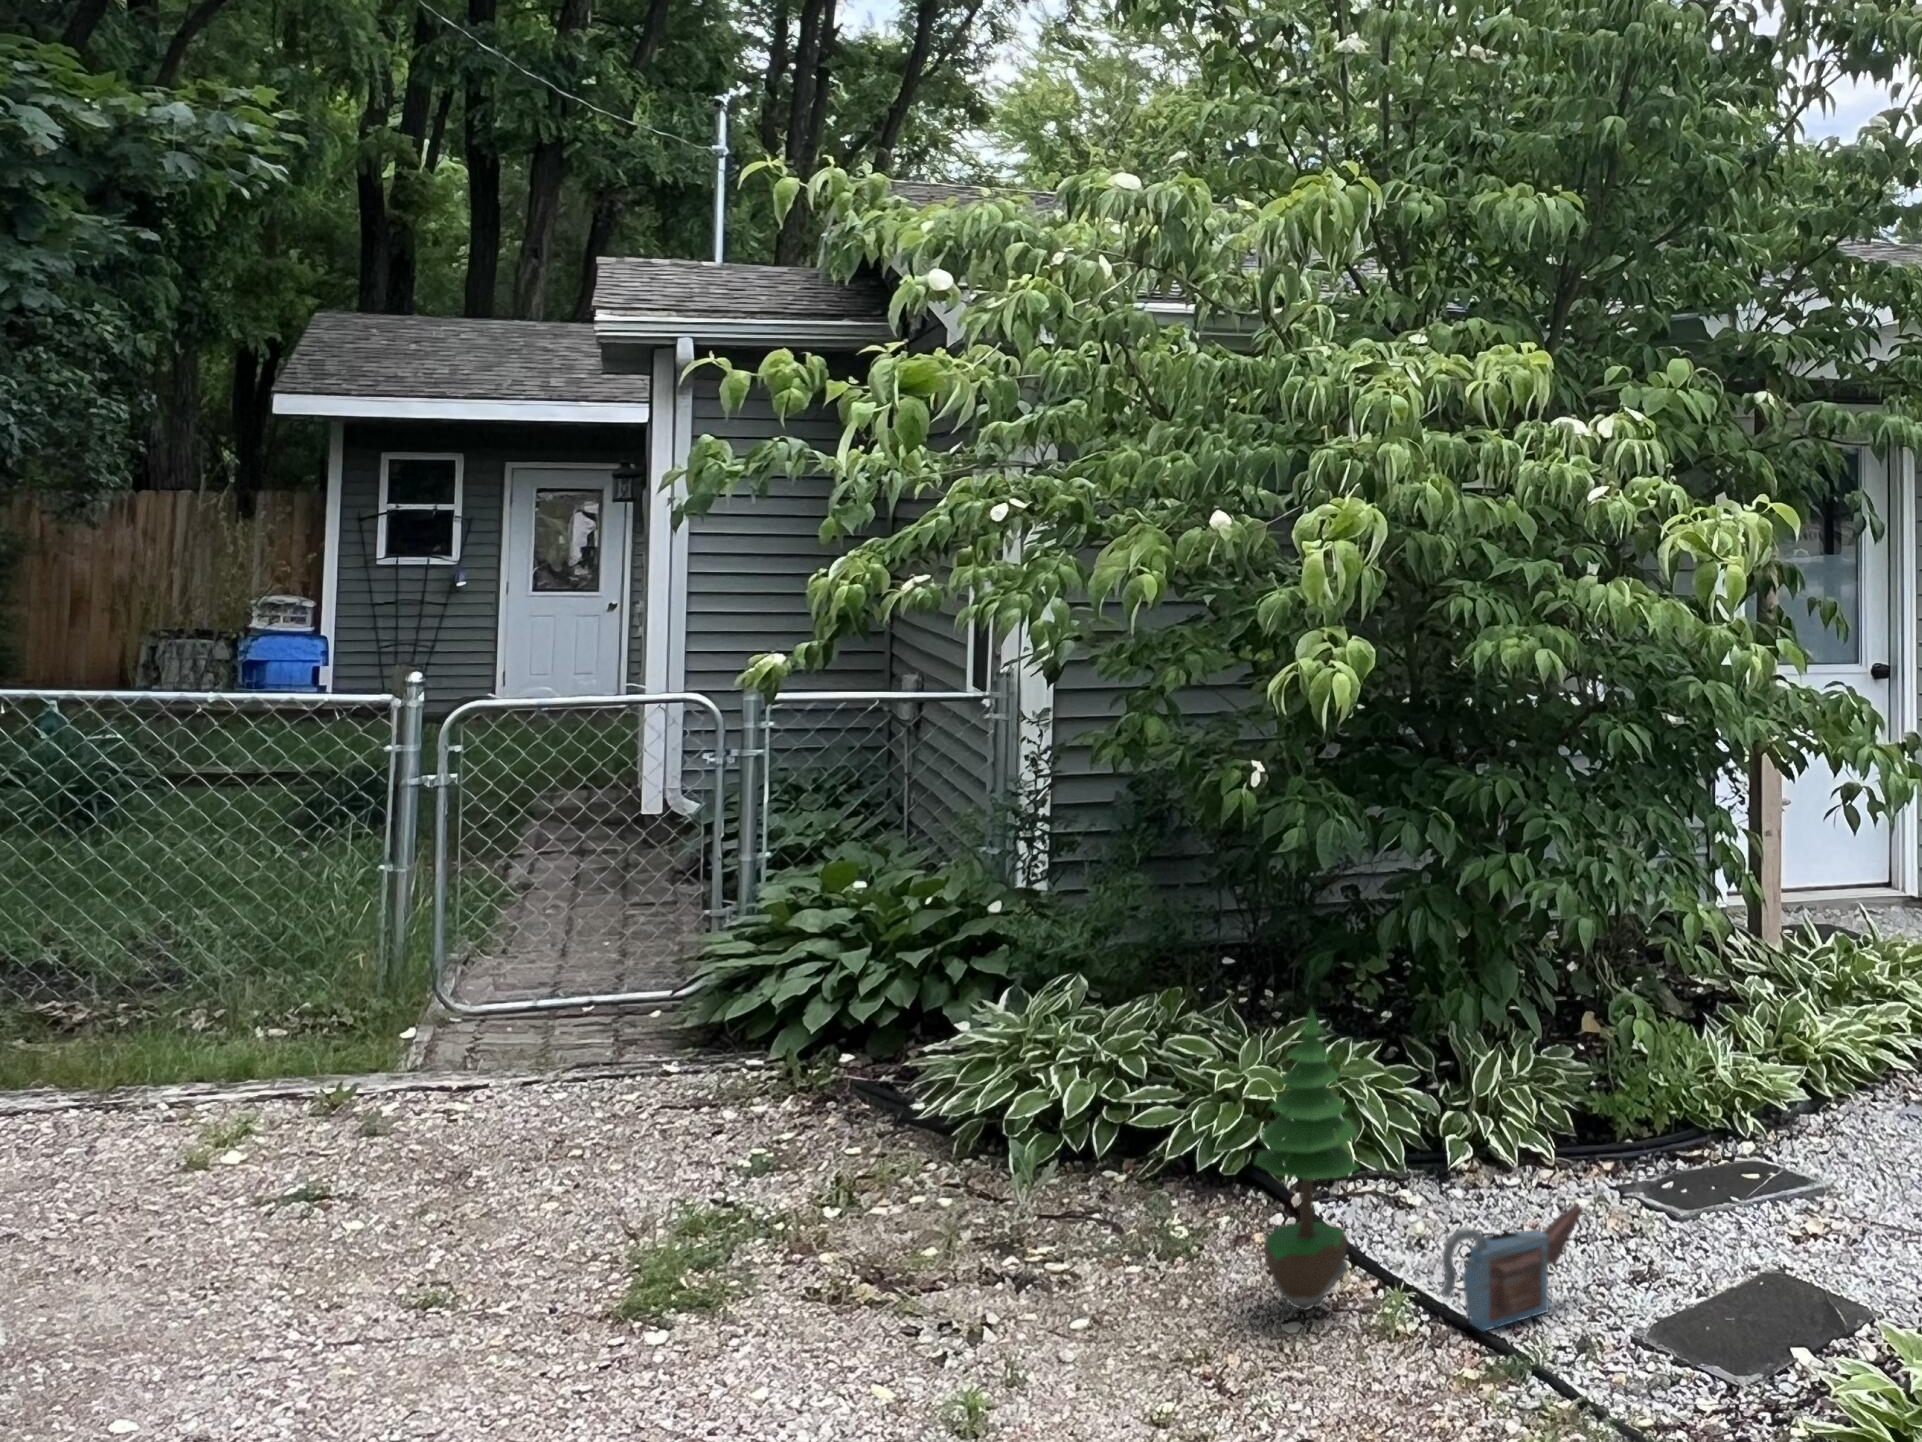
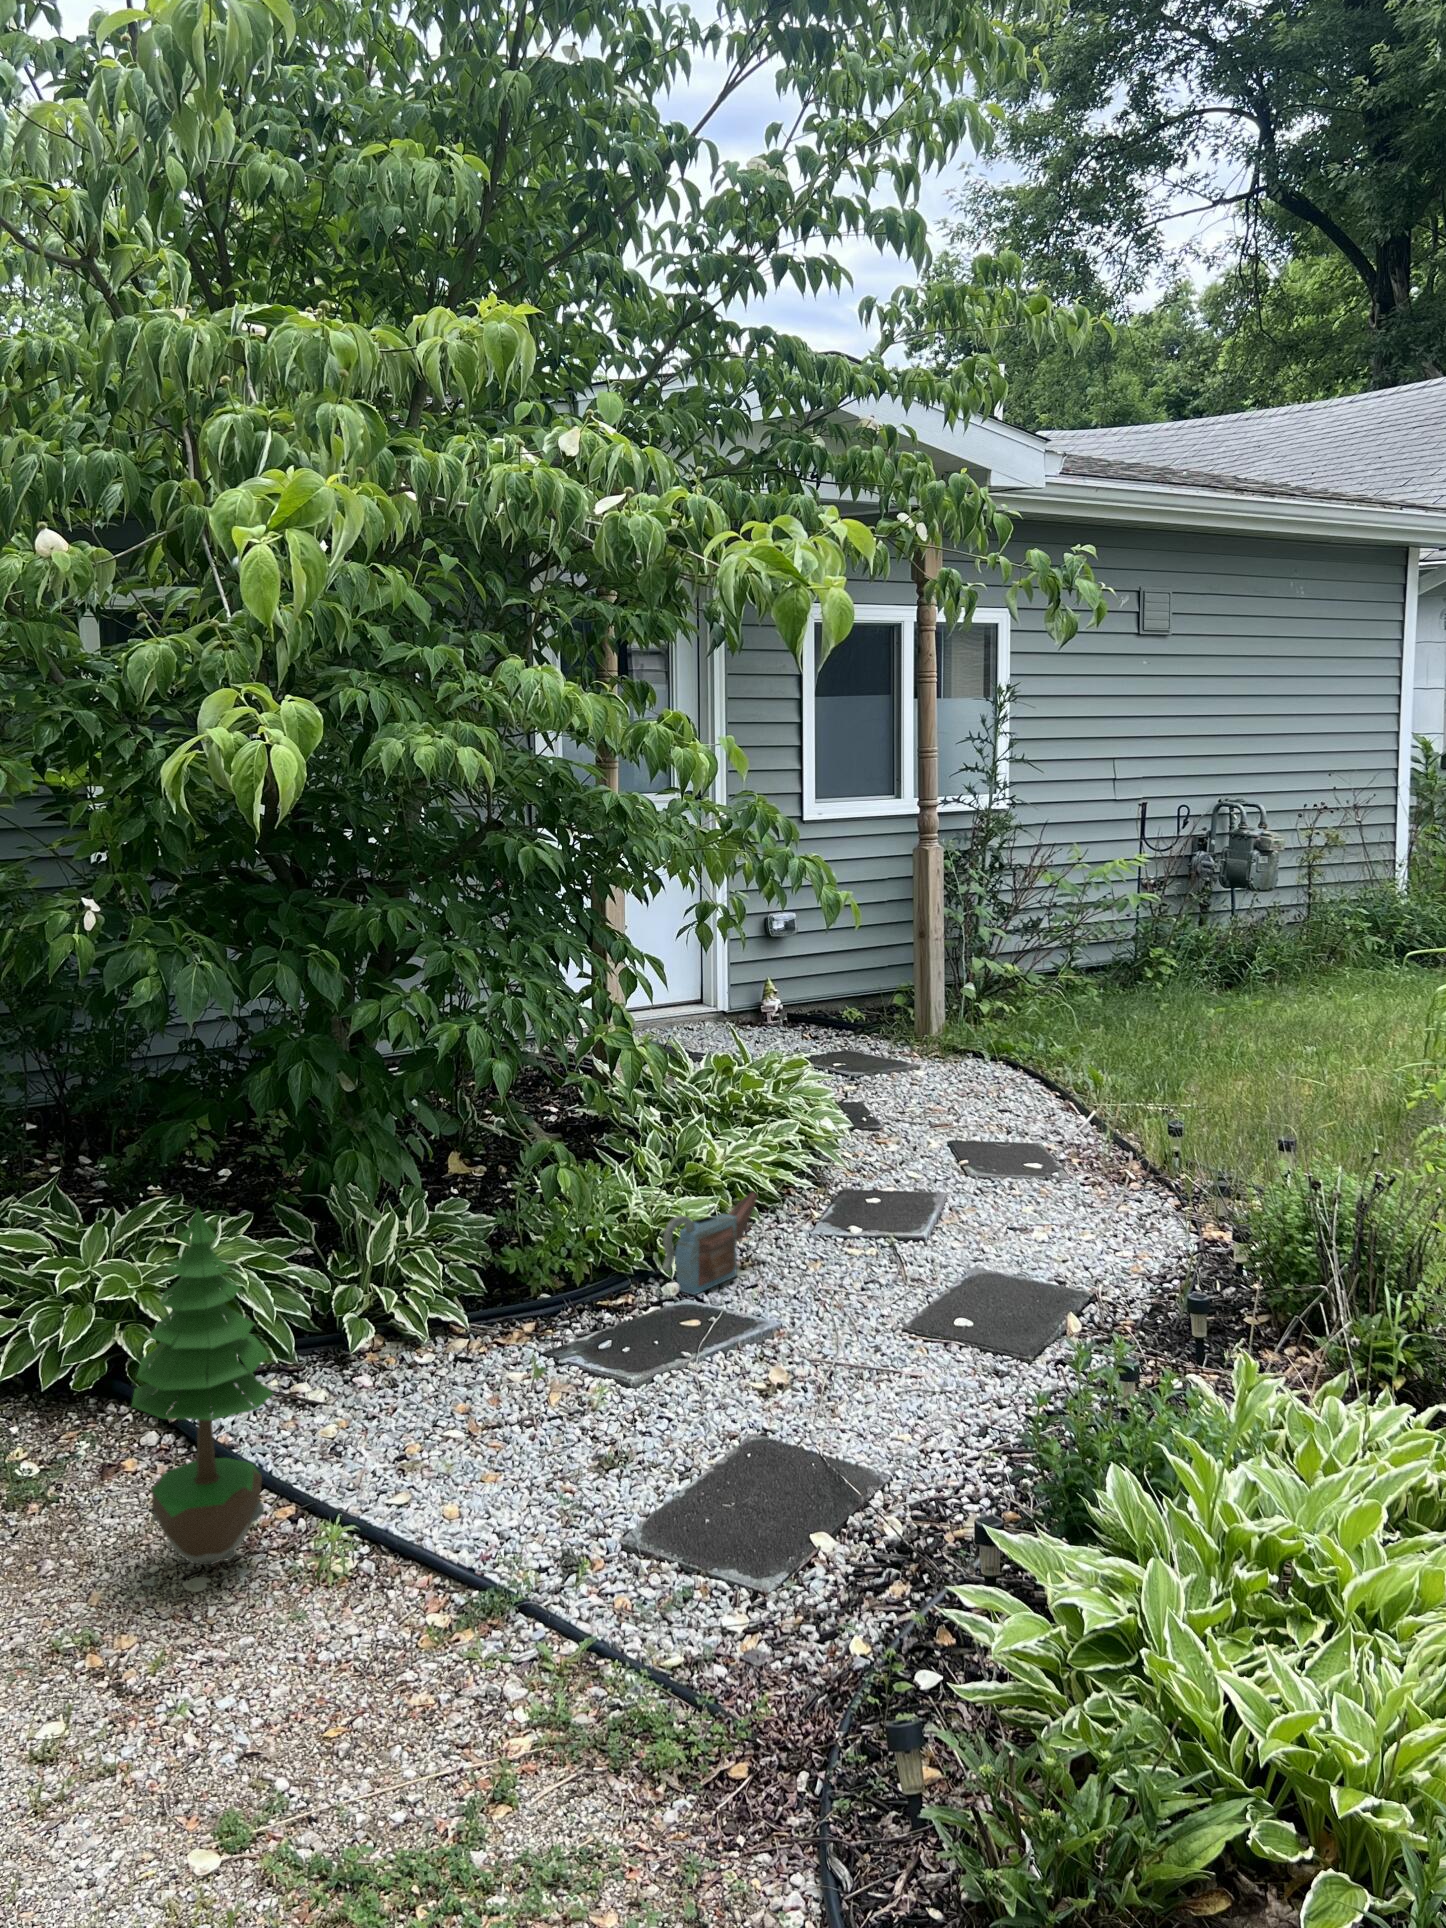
watering can: present [1441,1205,1583,1331] -> present [662,1191,758,1295]

